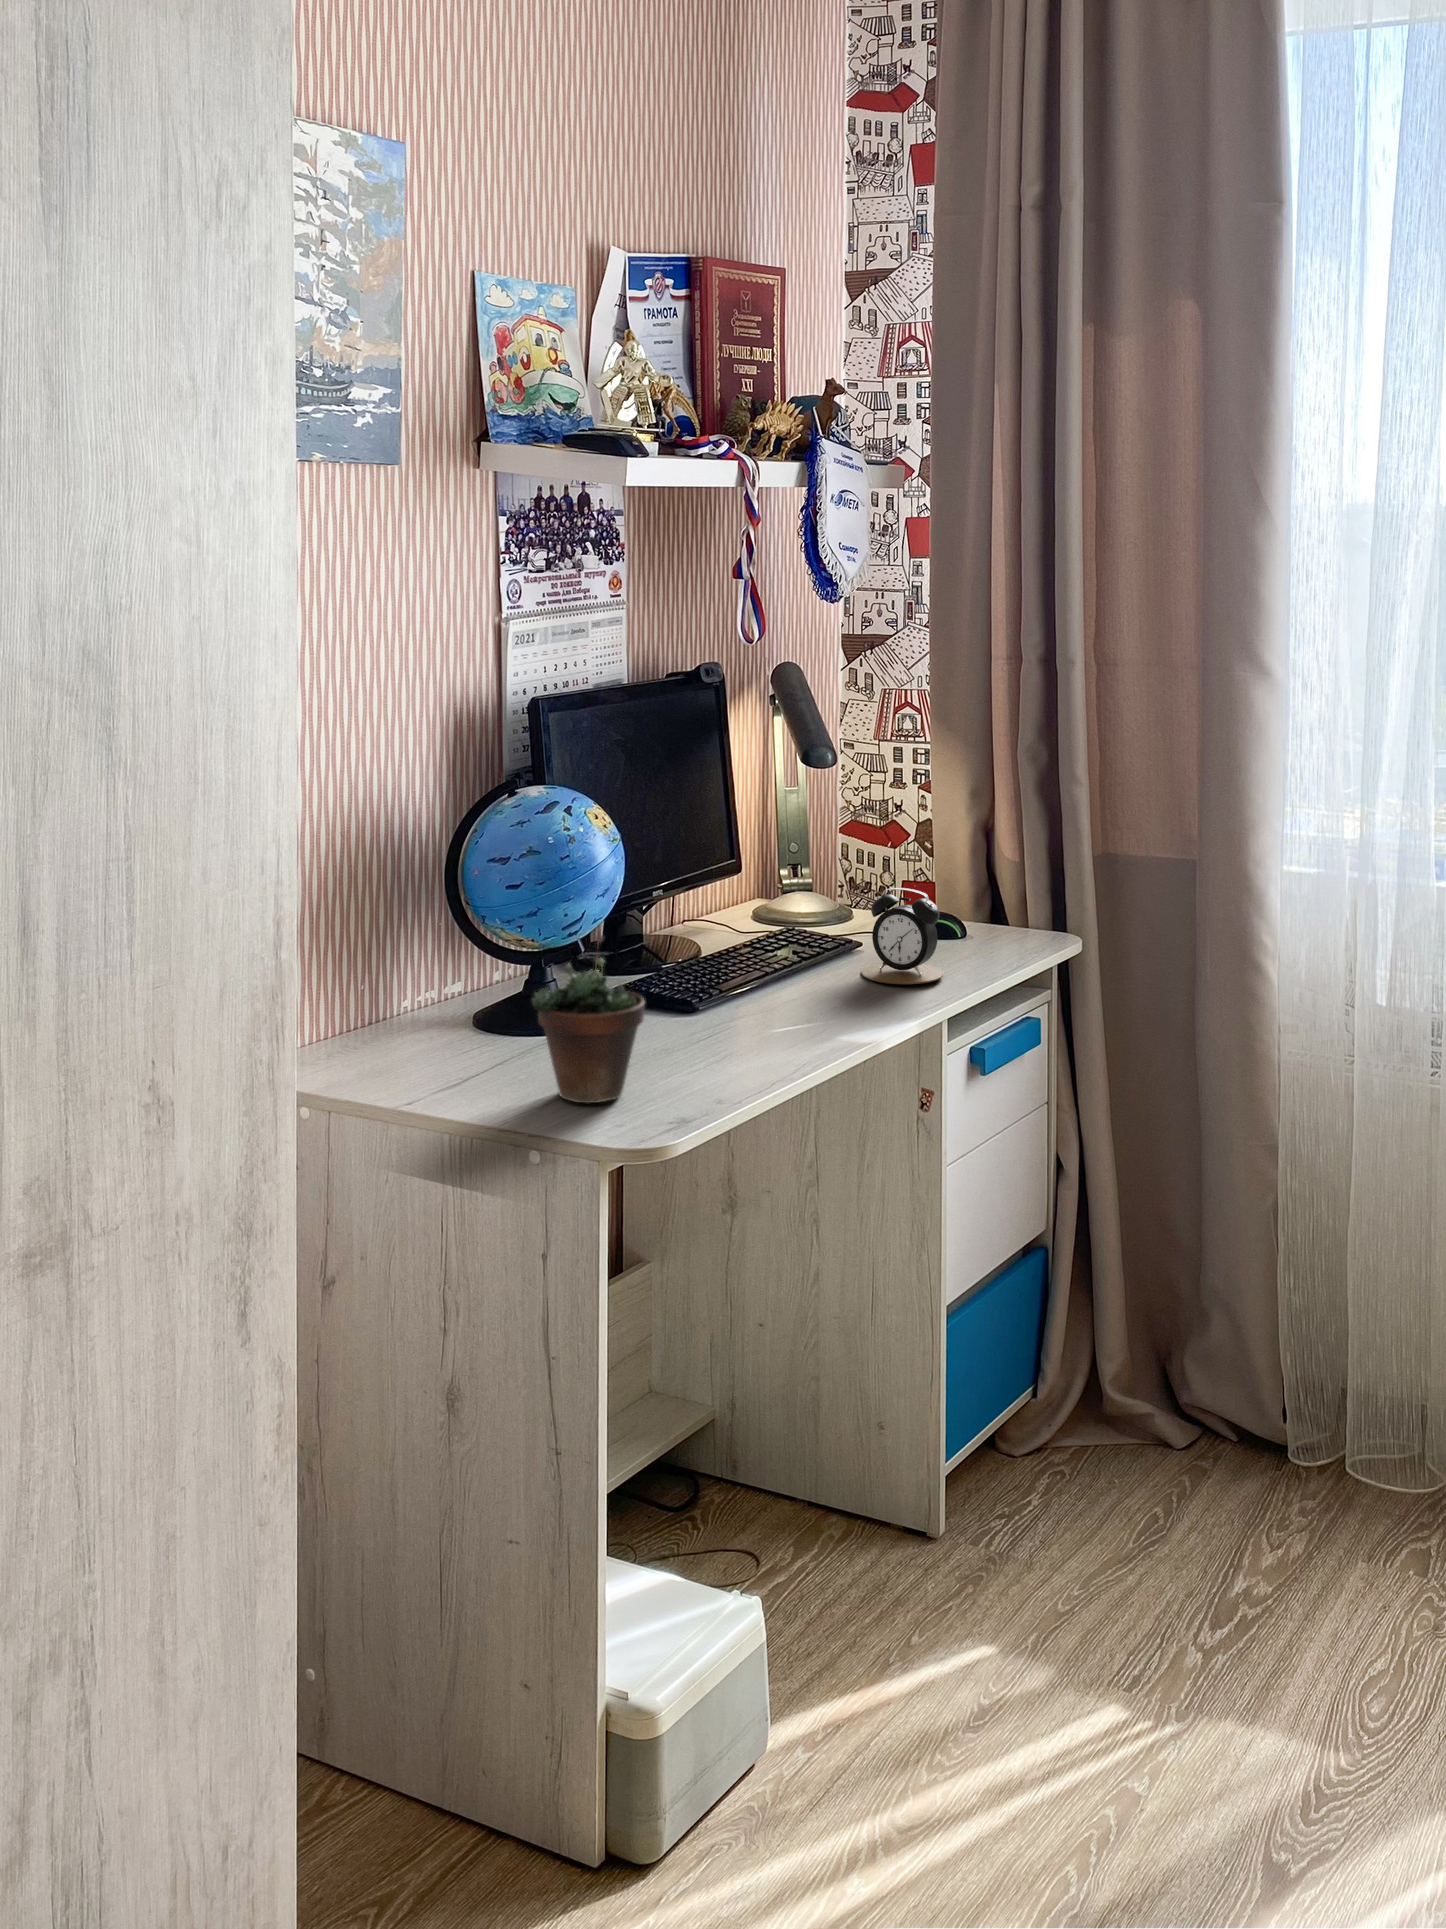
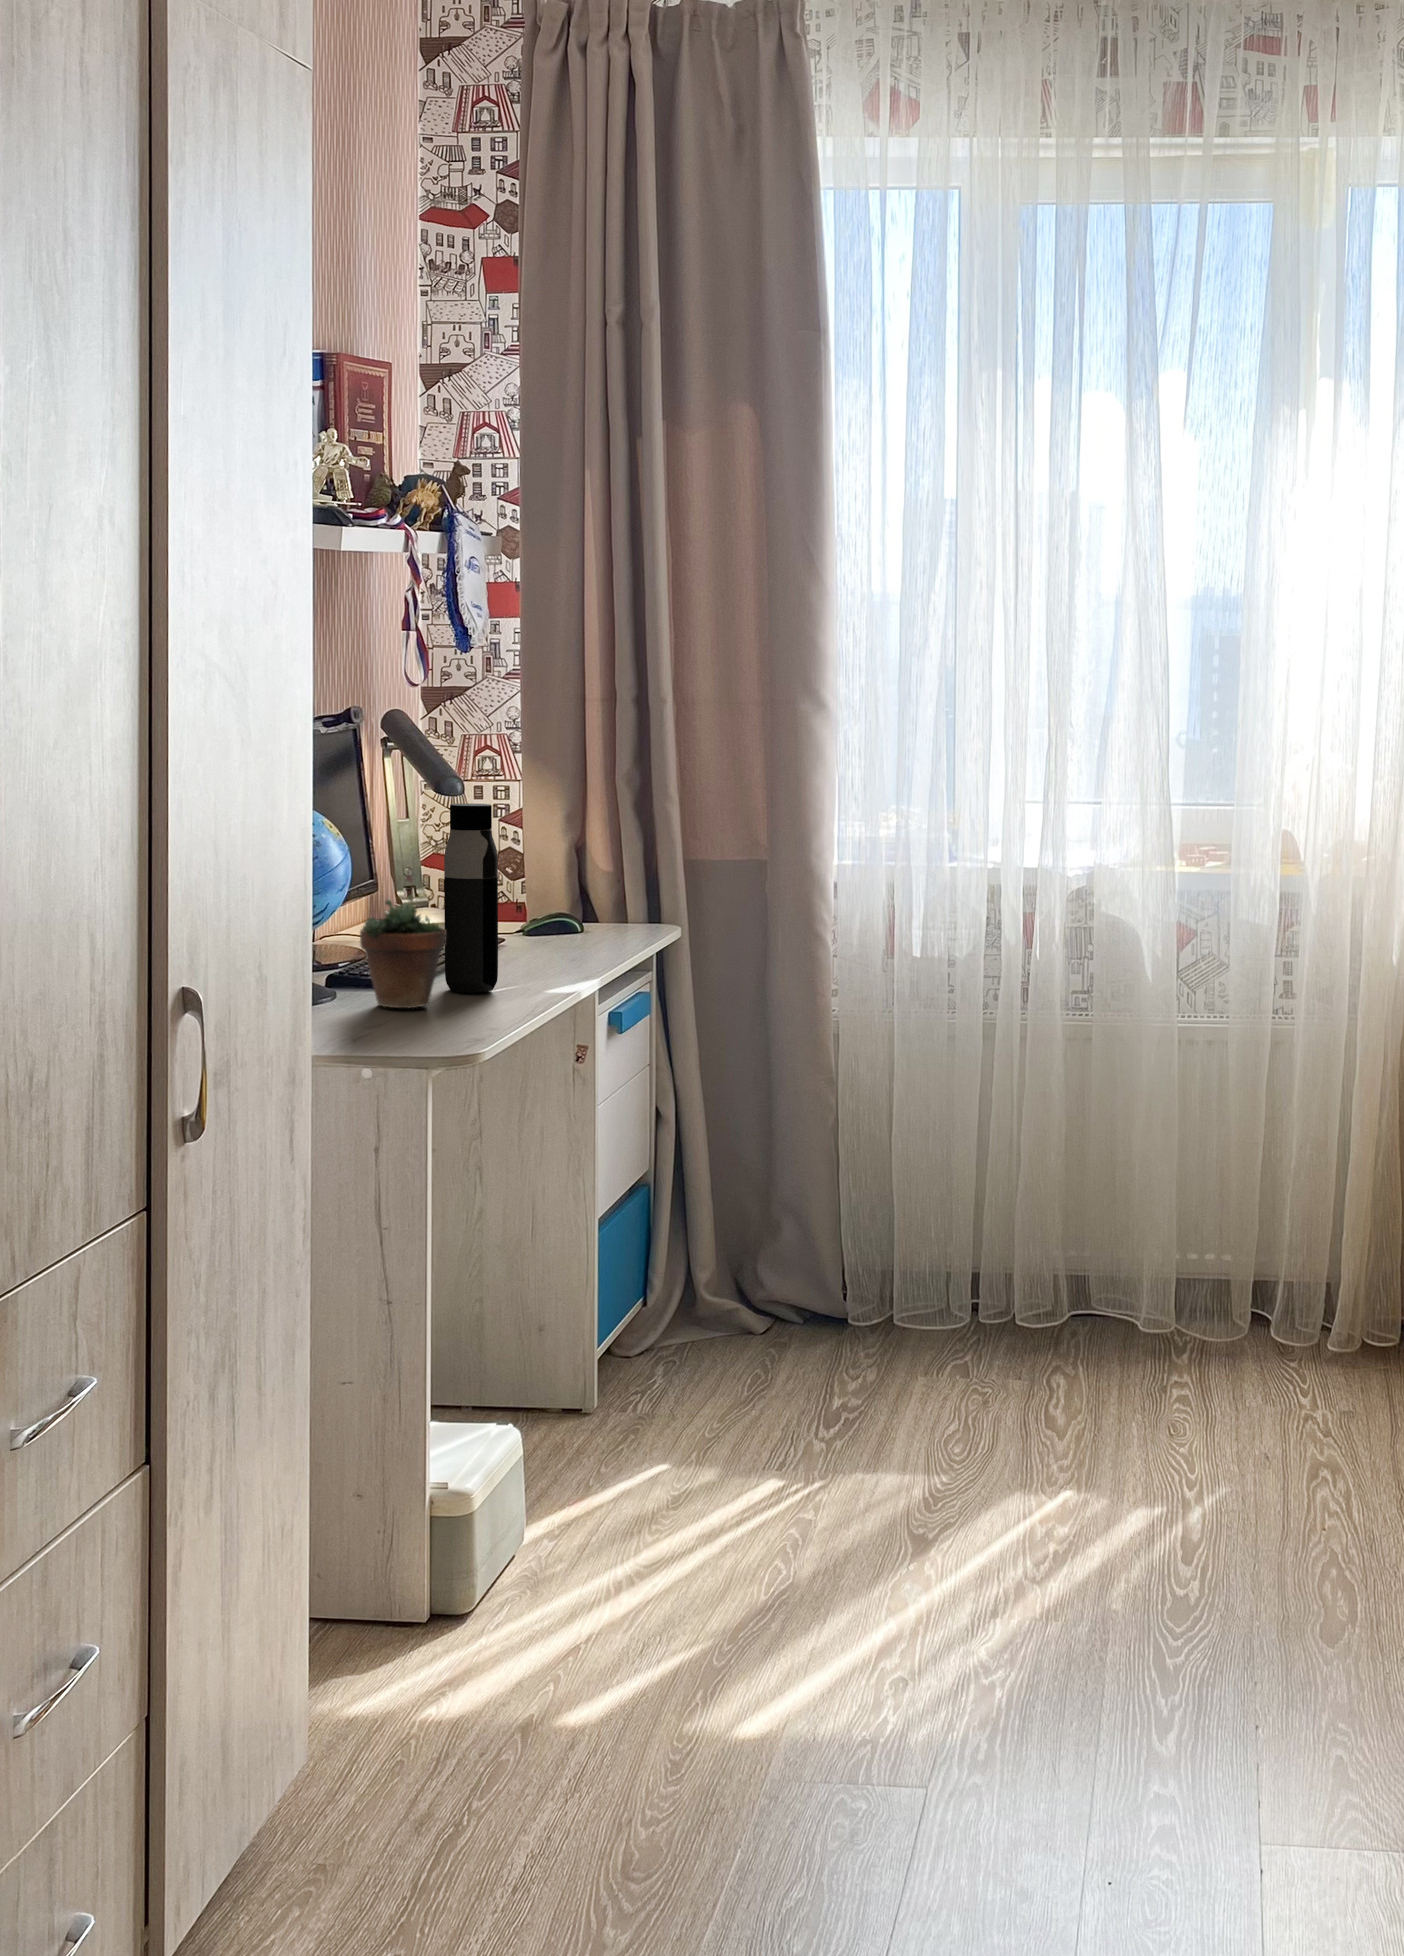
water bottle: none [679,830,744,1070] -> present [444,803,498,993]
alarm clock: present [862,888,943,984] -> none [524,877,592,951]

